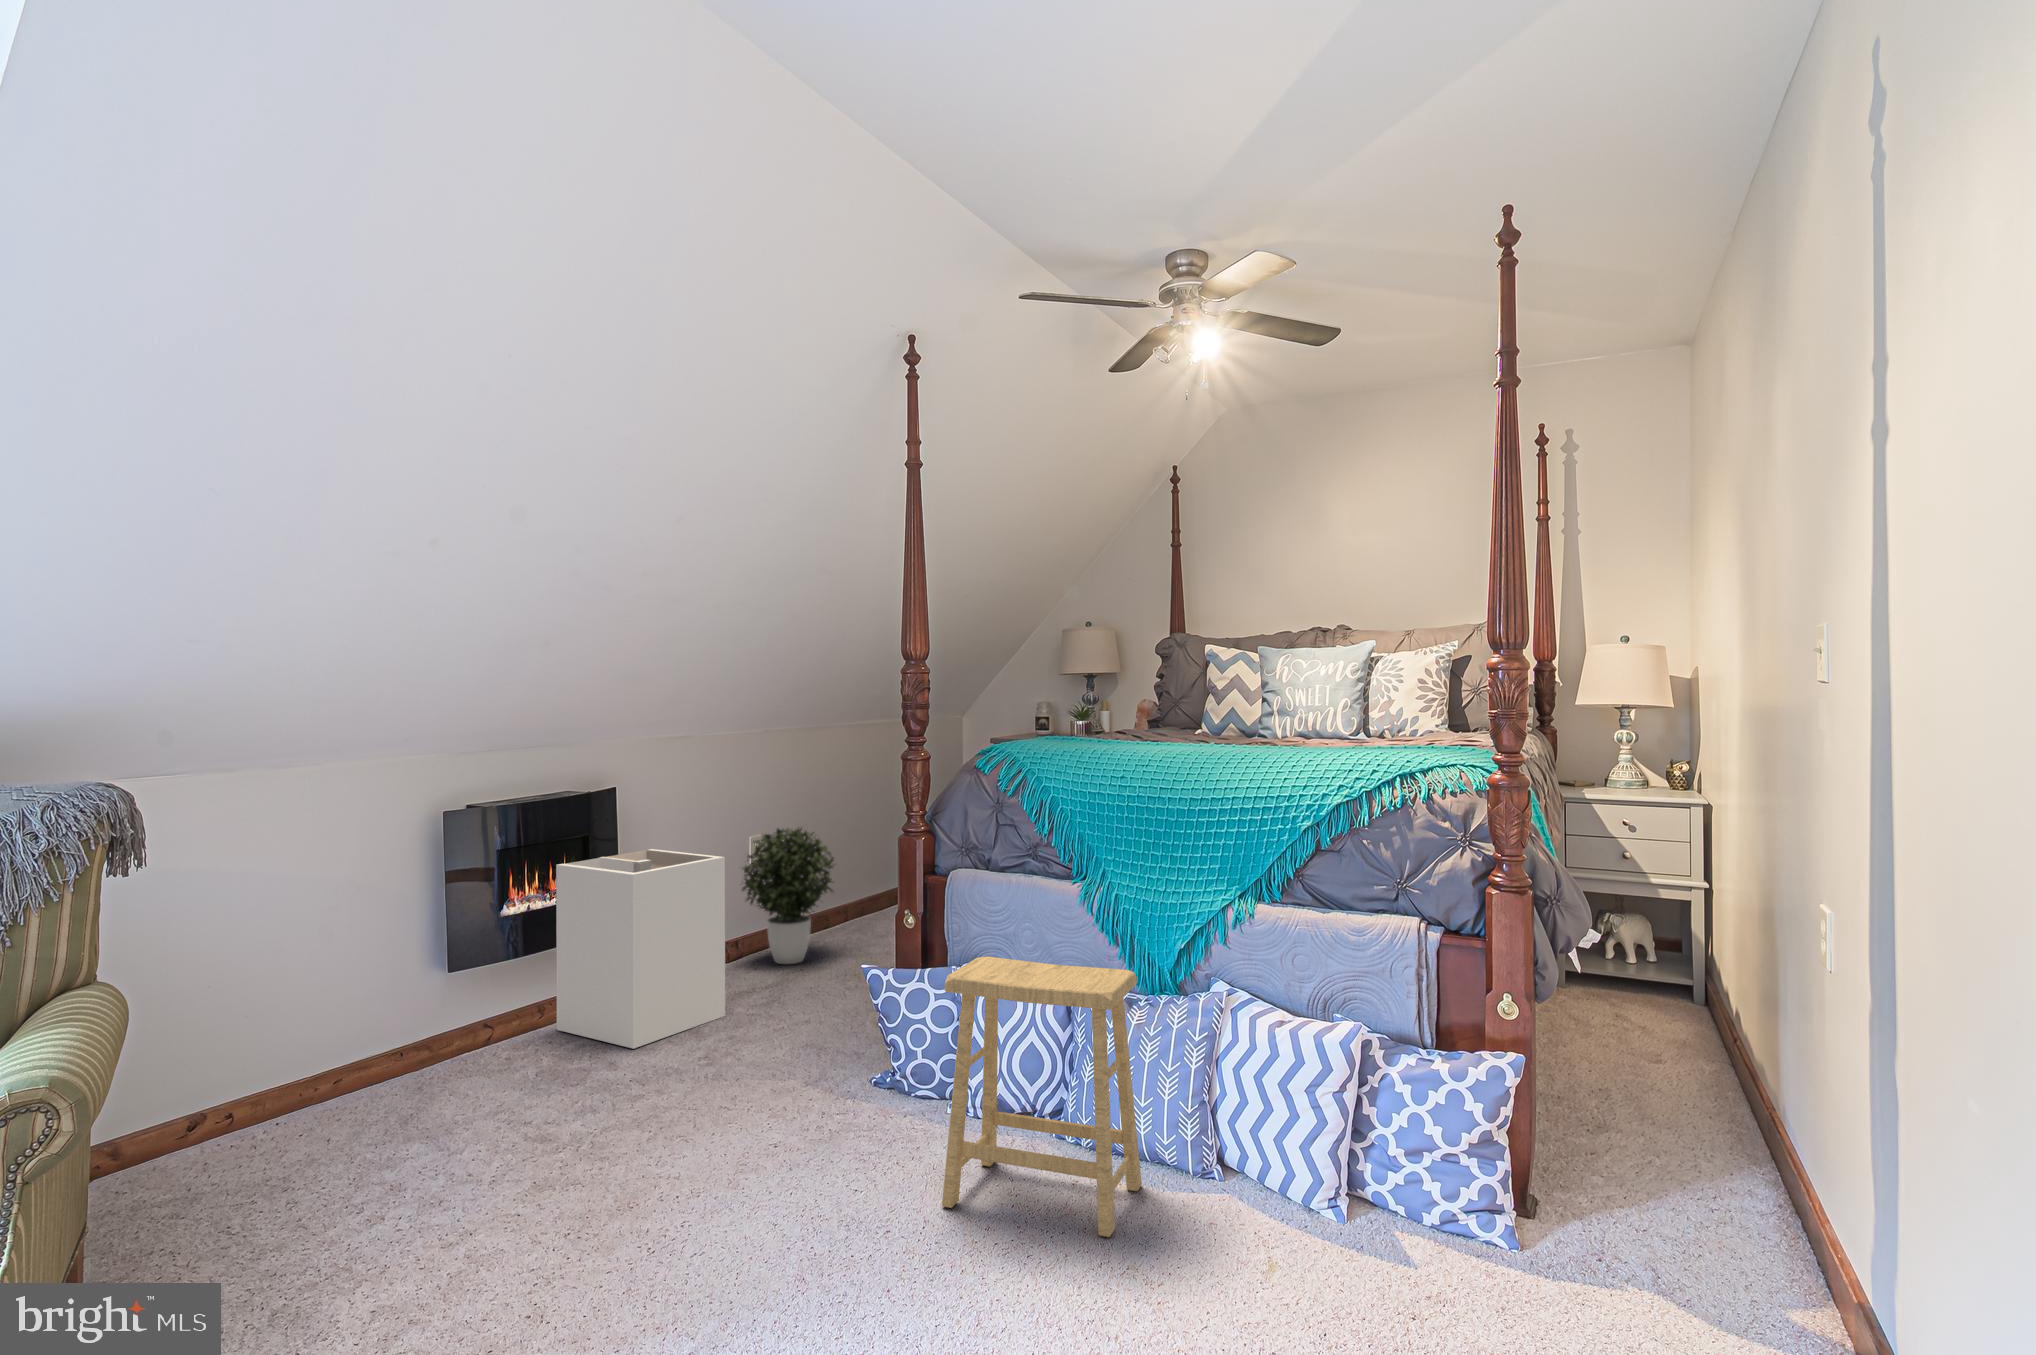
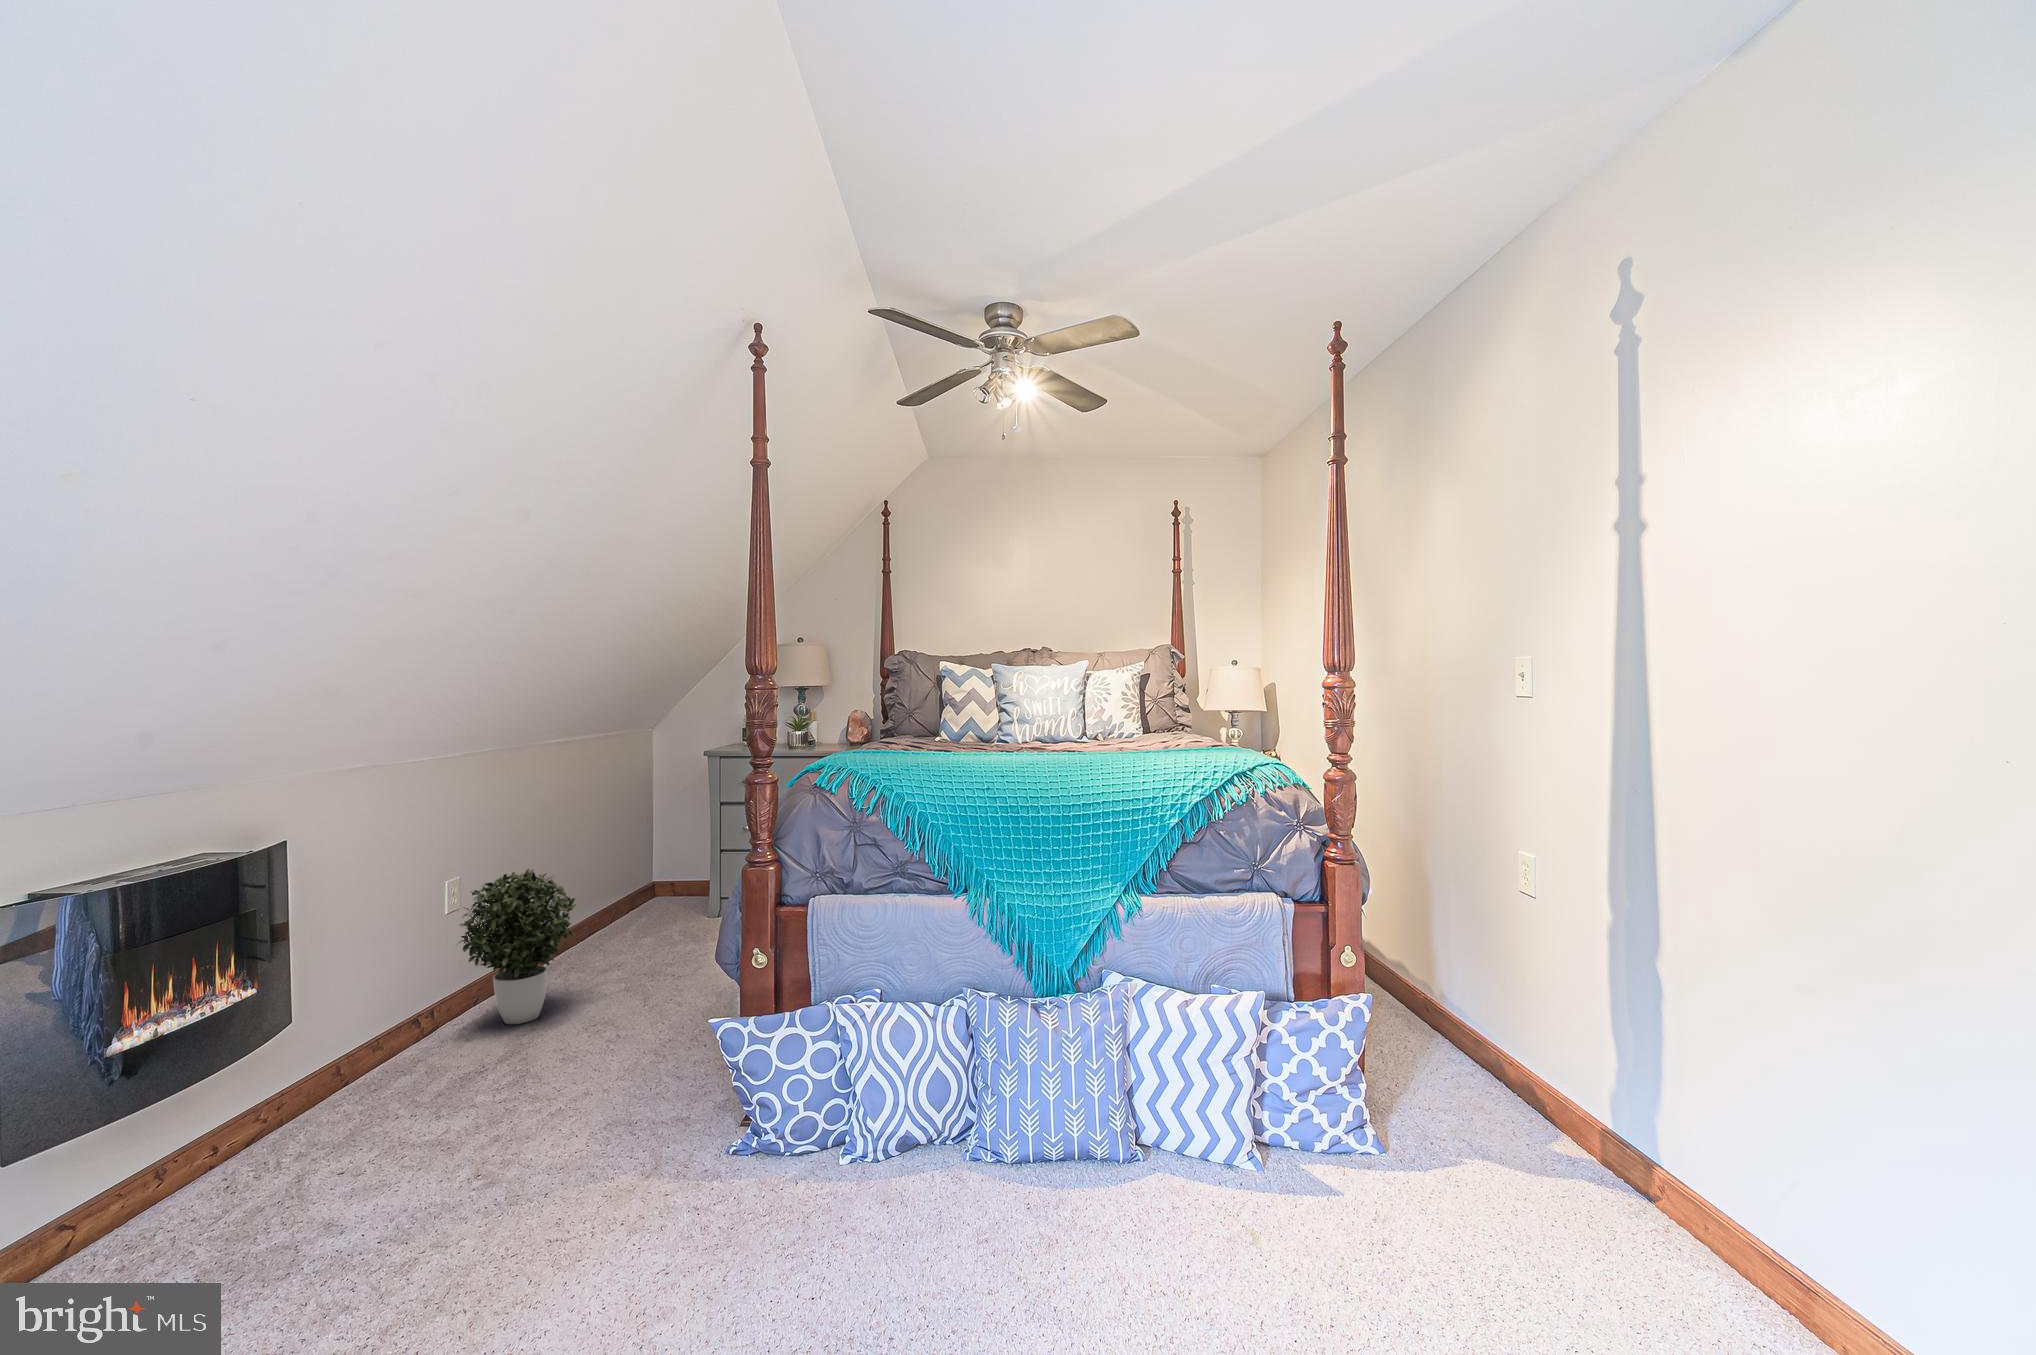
laundry hamper: present [556,849,725,1049] -> none [246,920,489,1175]
footstool: present [942,957,1142,1237] -> none [914,982,1104,1268]

